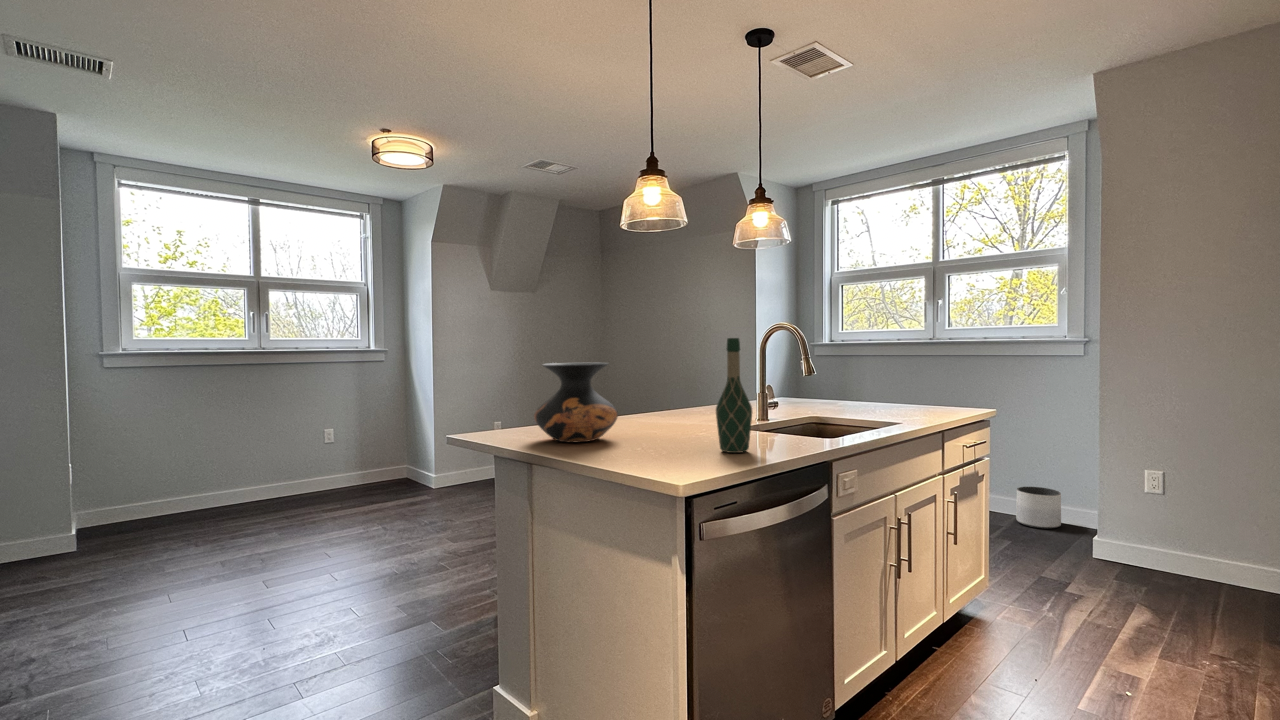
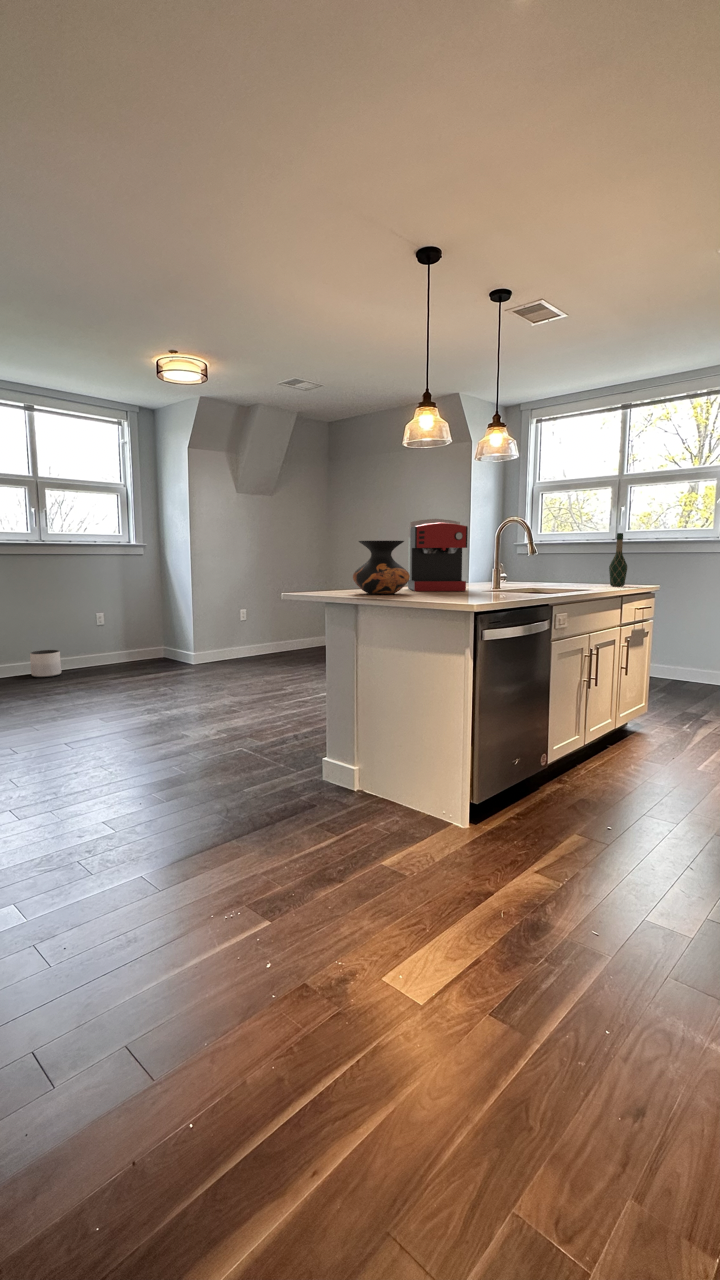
coffee maker: none [636,327,711,430] -> present [408,519,468,591]
wine bottle: present [716,338,752,453] -> present [609,533,627,586]
planter: present [1016,487,1061,529] -> present [30,650,61,678]

